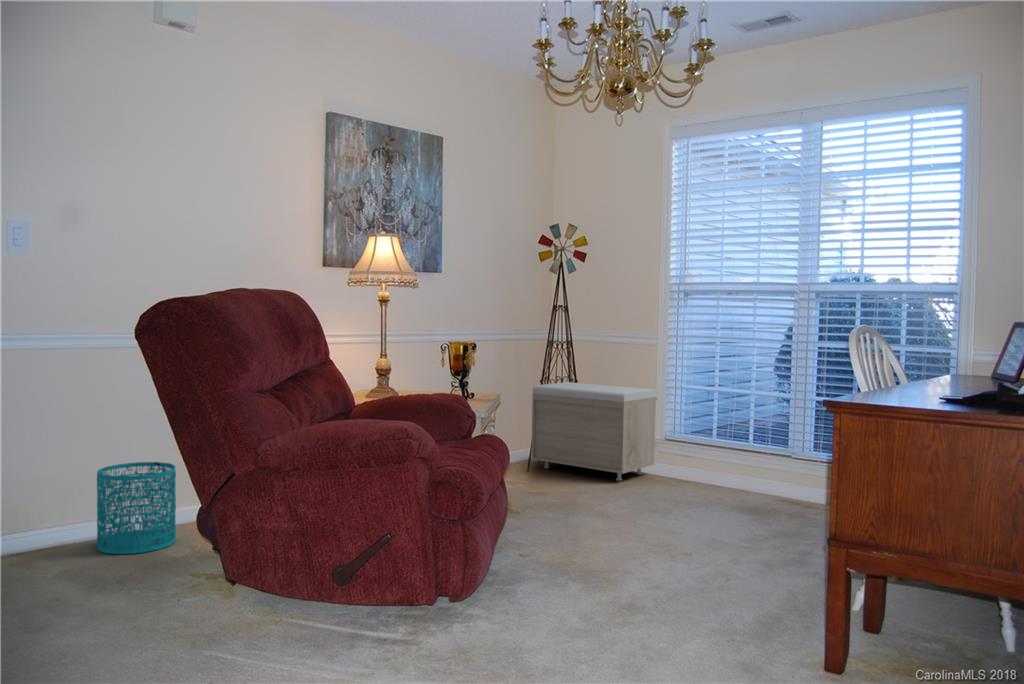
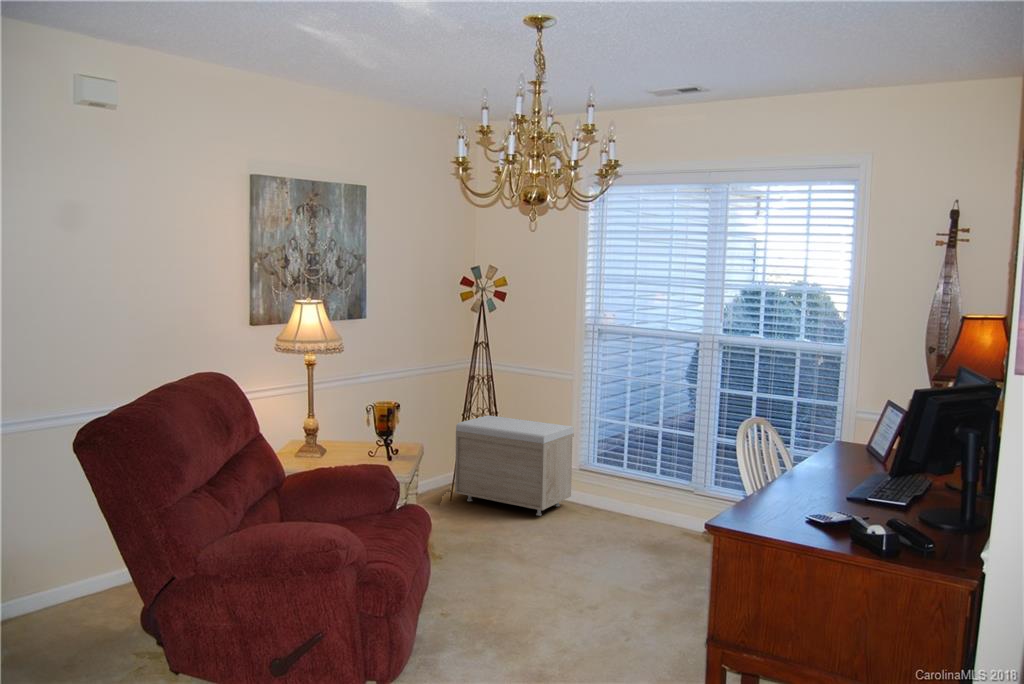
wastebasket: present [97,462,176,554] -> none [18,543,104,647]

